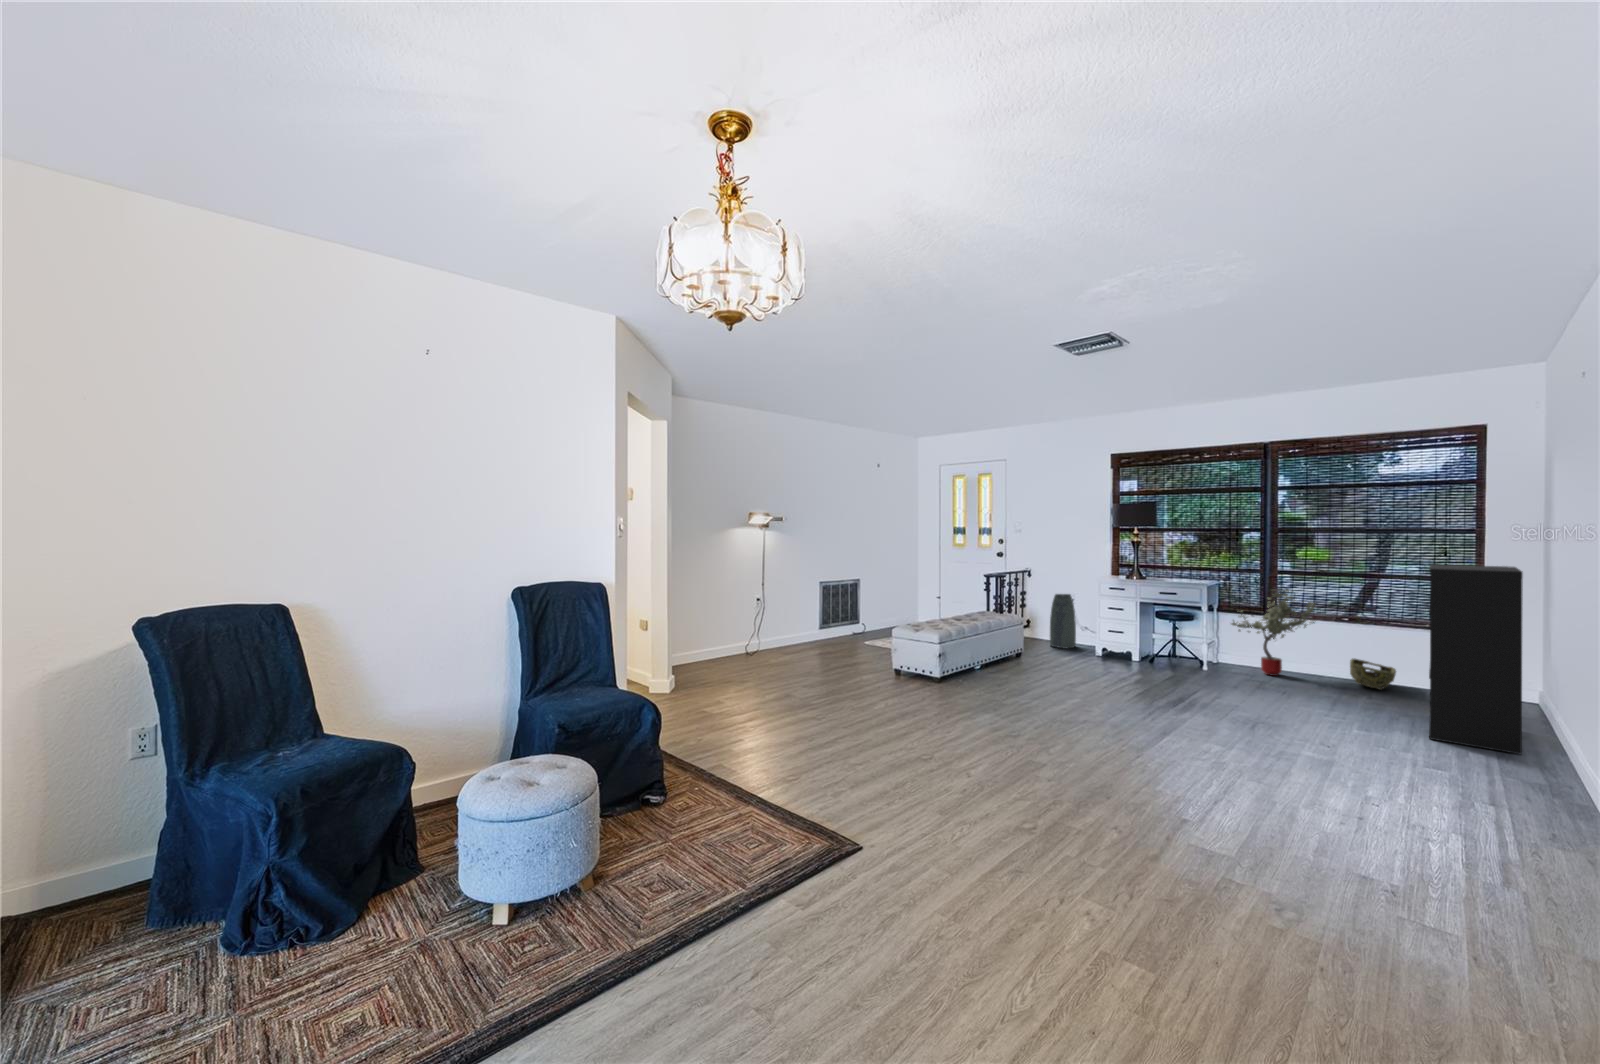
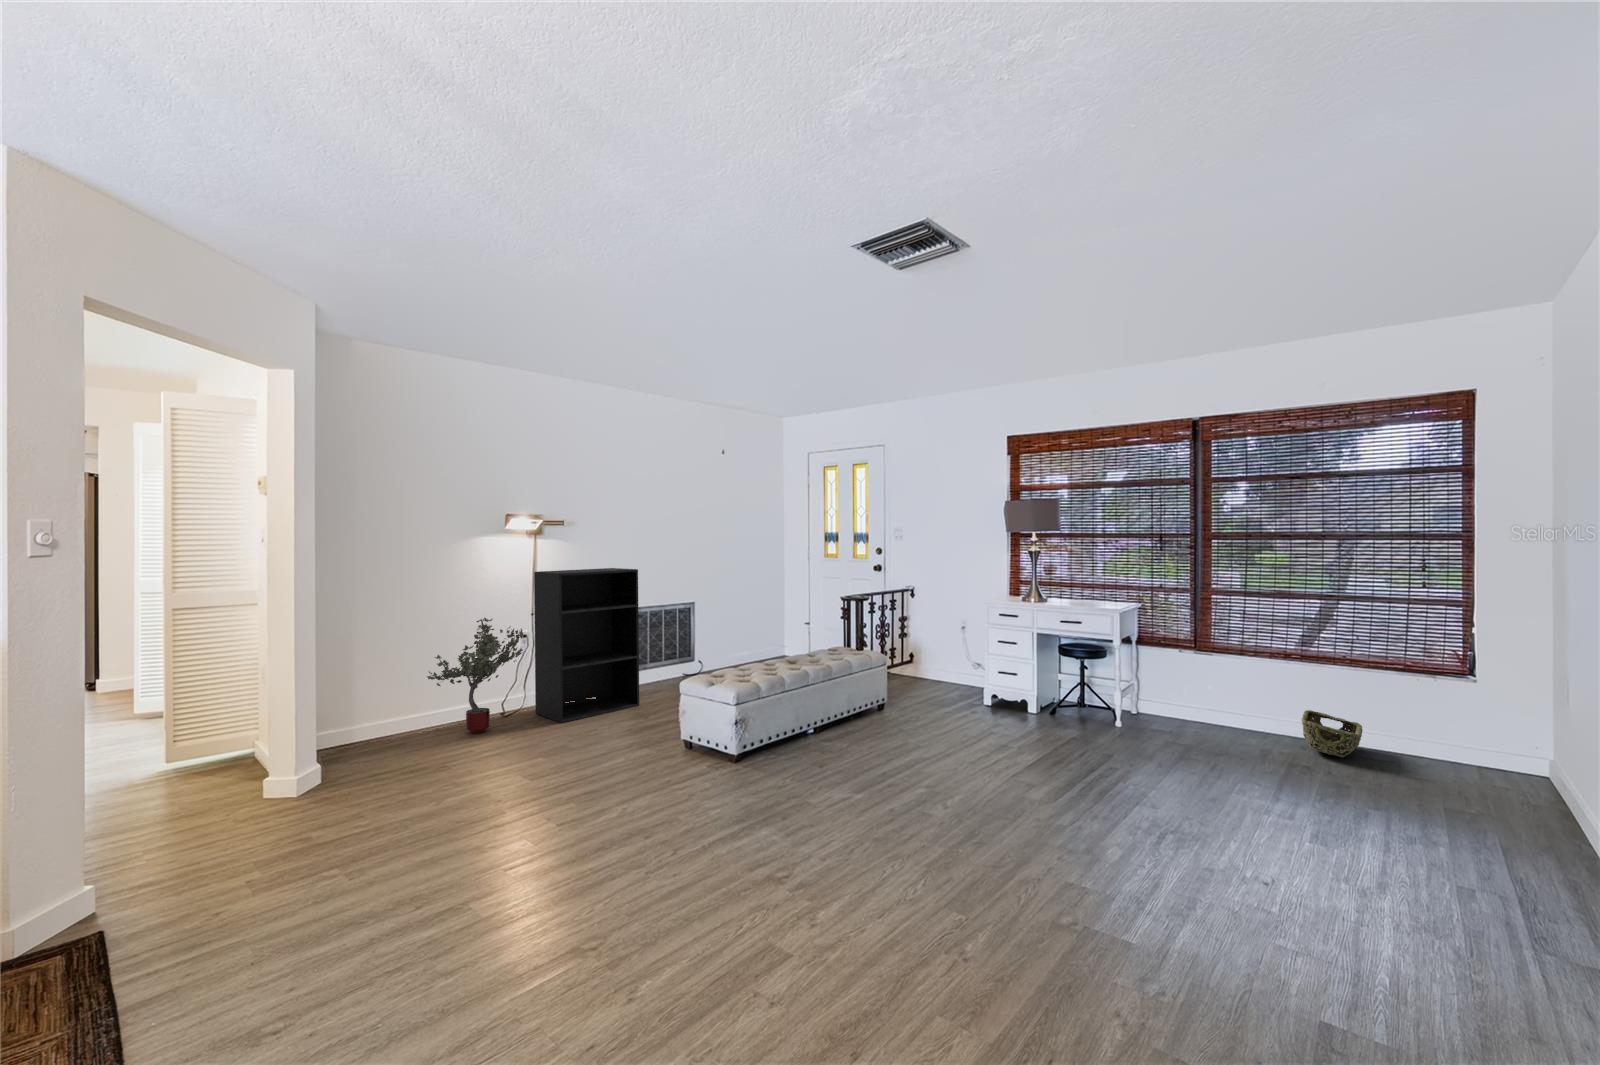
bookshelf: present [1429,564,1523,754] -> present [534,568,639,723]
potted tree: present [1232,590,1315,676] -> present [427,618,523,734]
air purifier: present [1050,594,1076,648] -> none [931,621,965,694]

